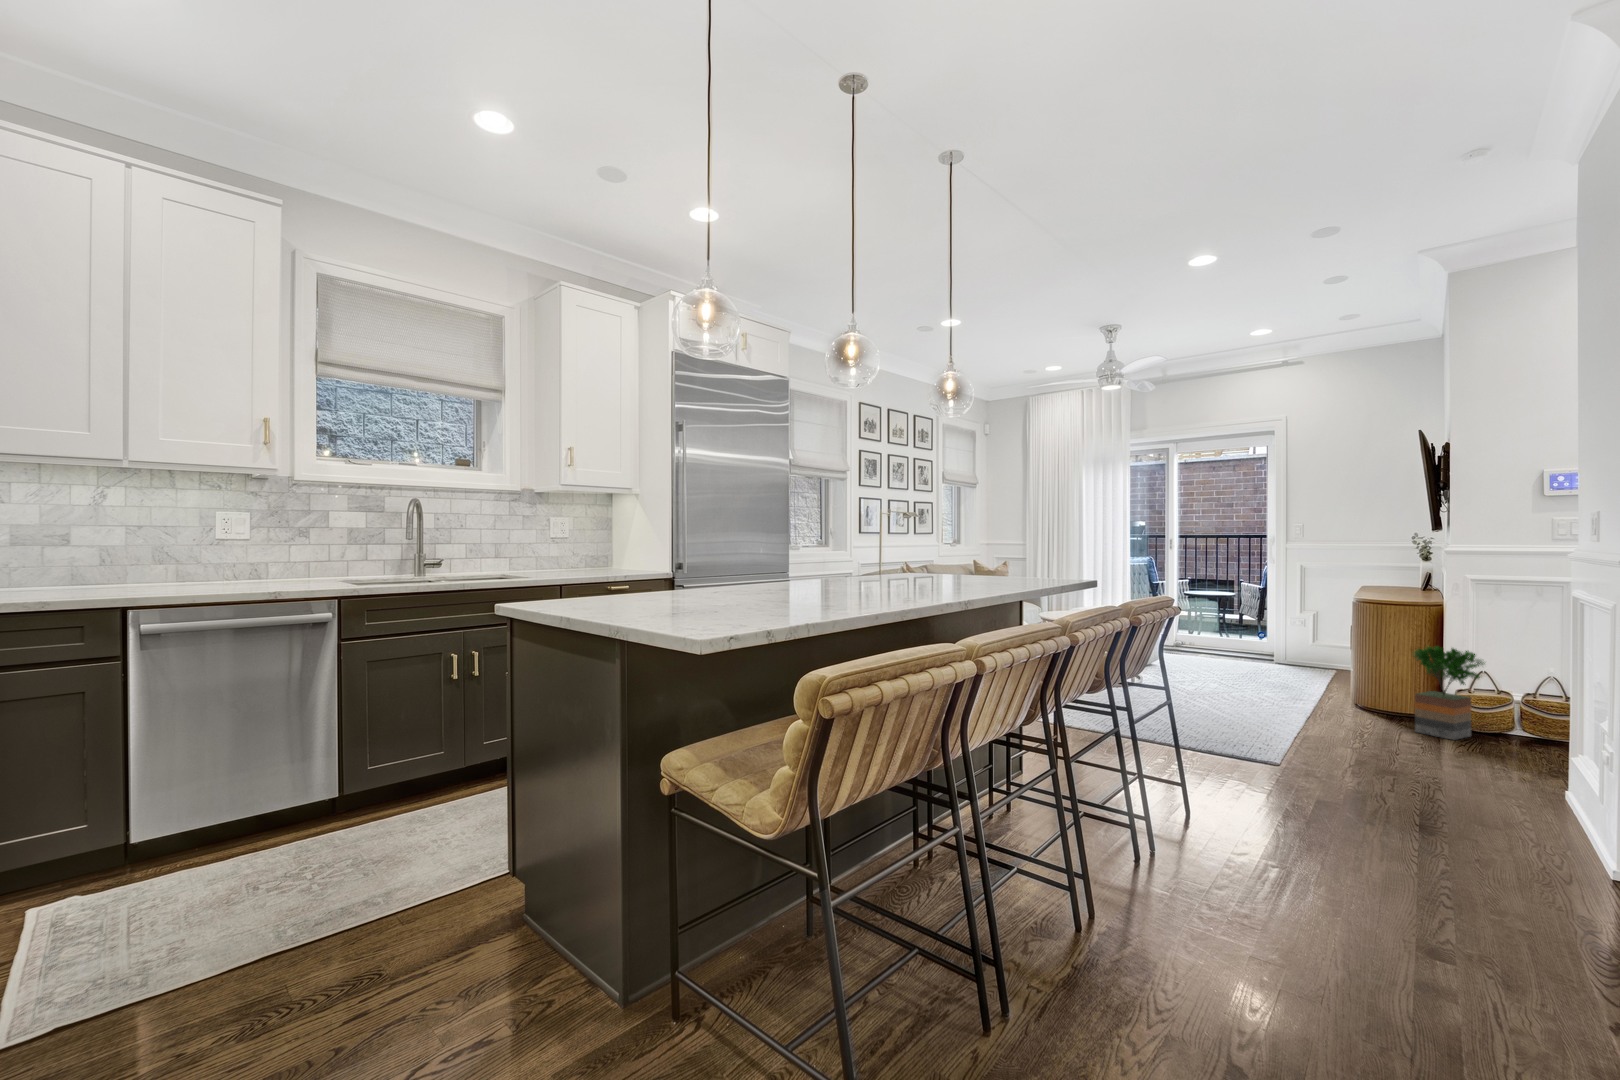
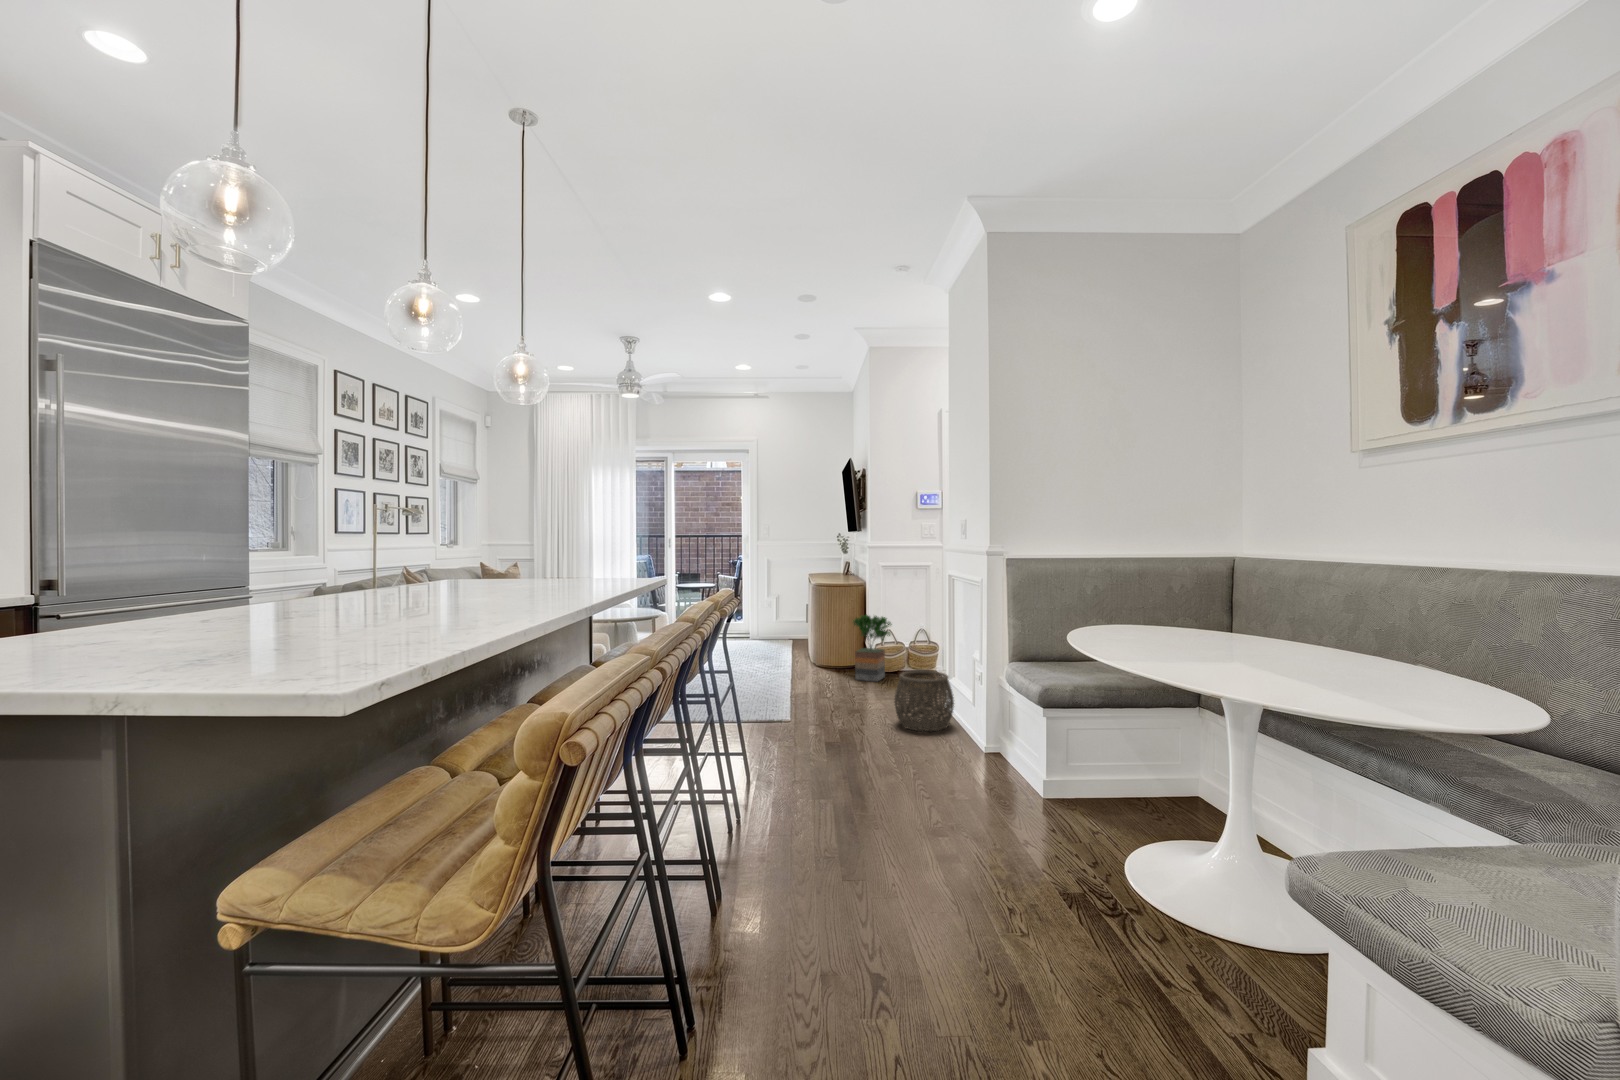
woven basket: none [1450,729,1570,824] -> present [894,671,954,731]

